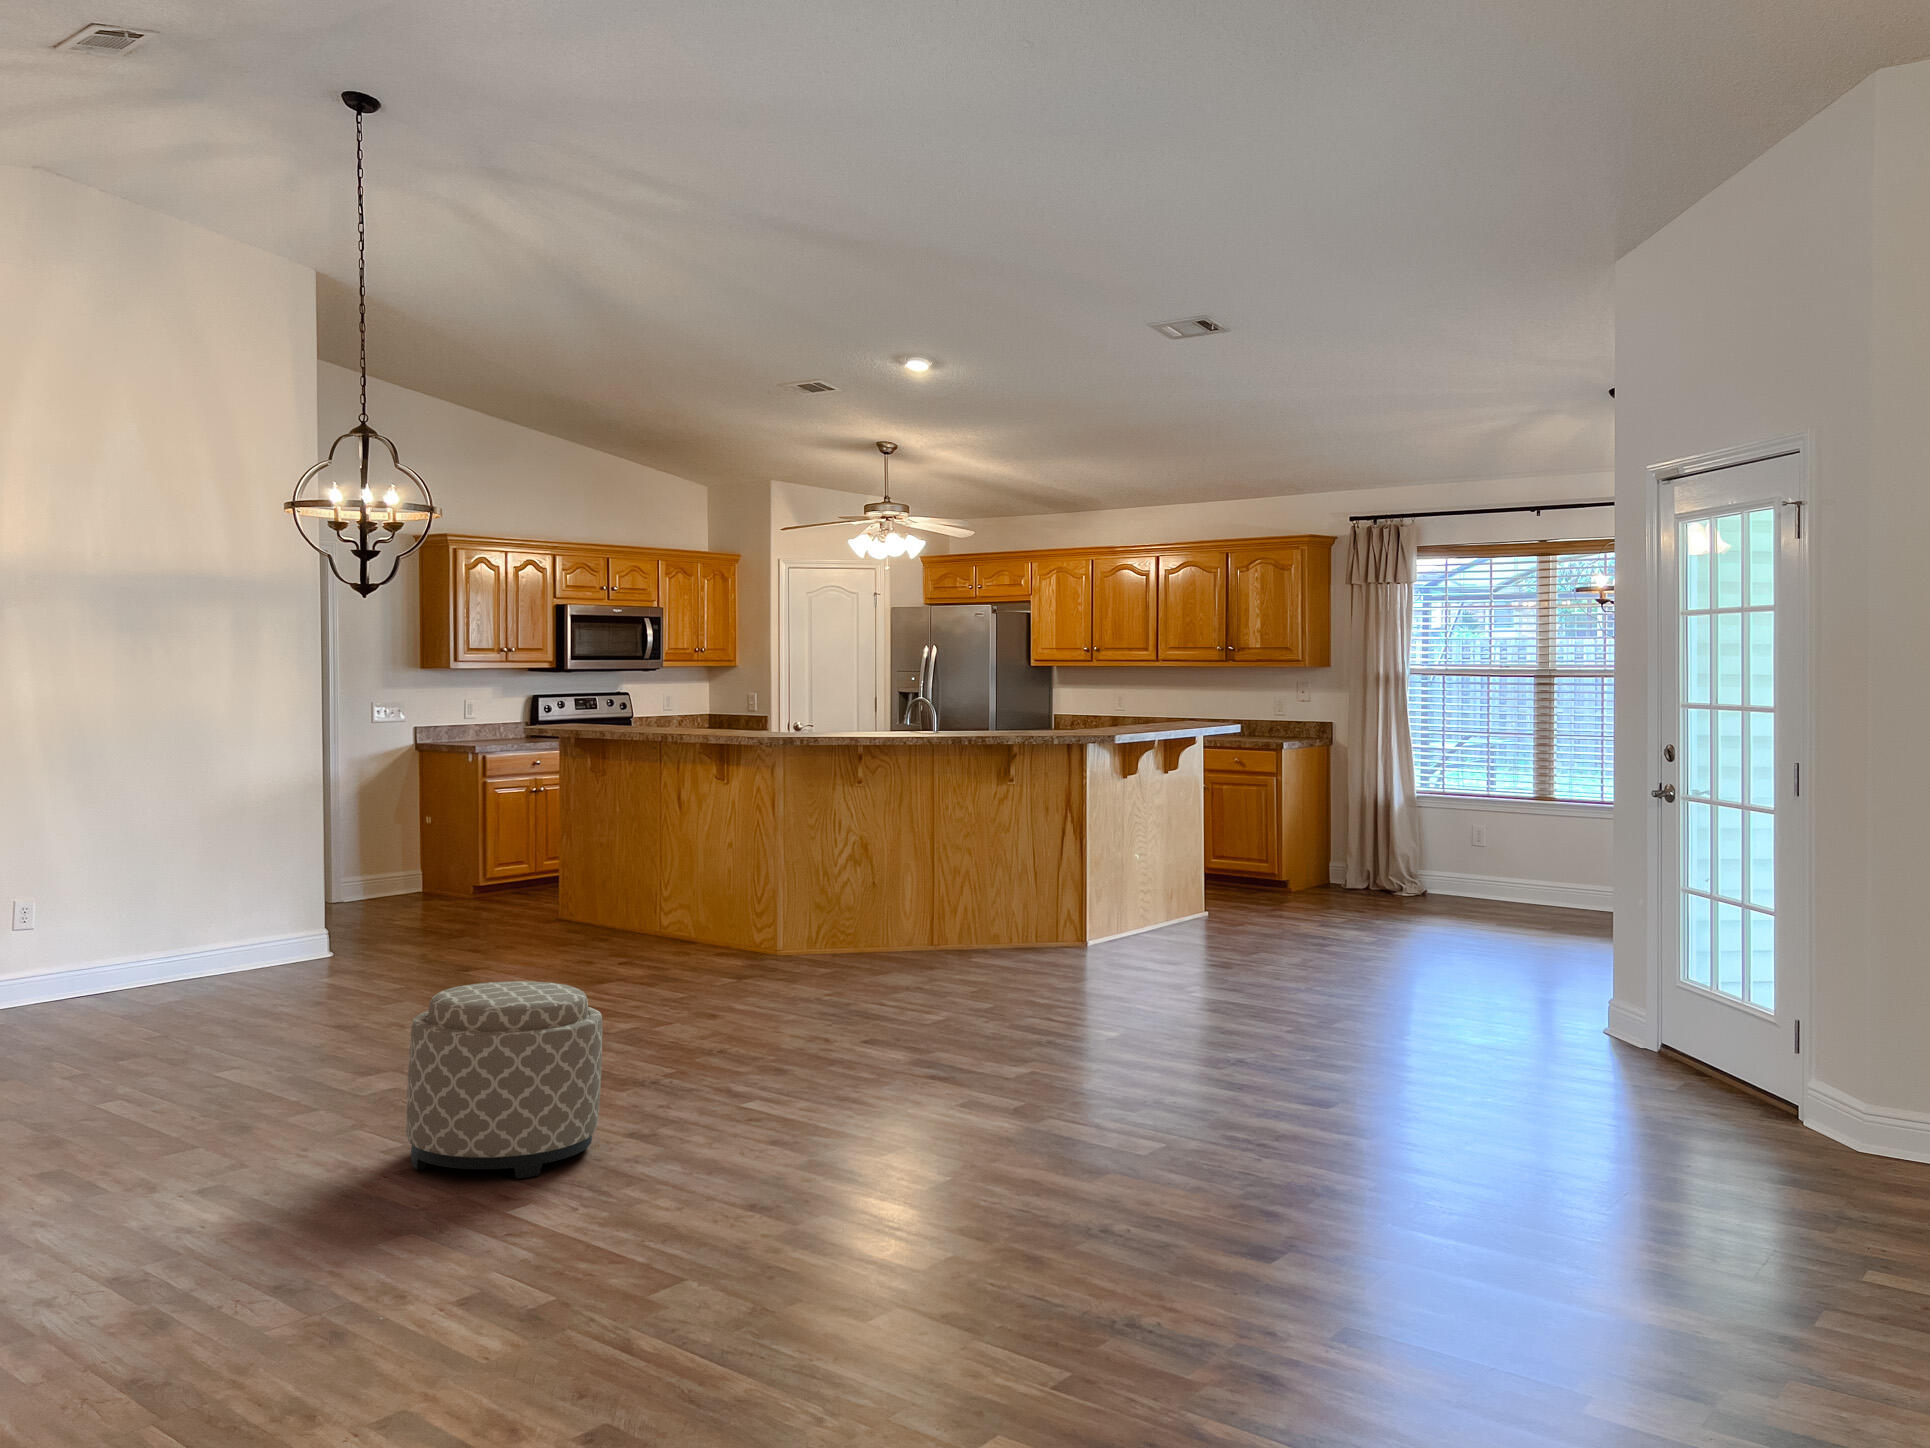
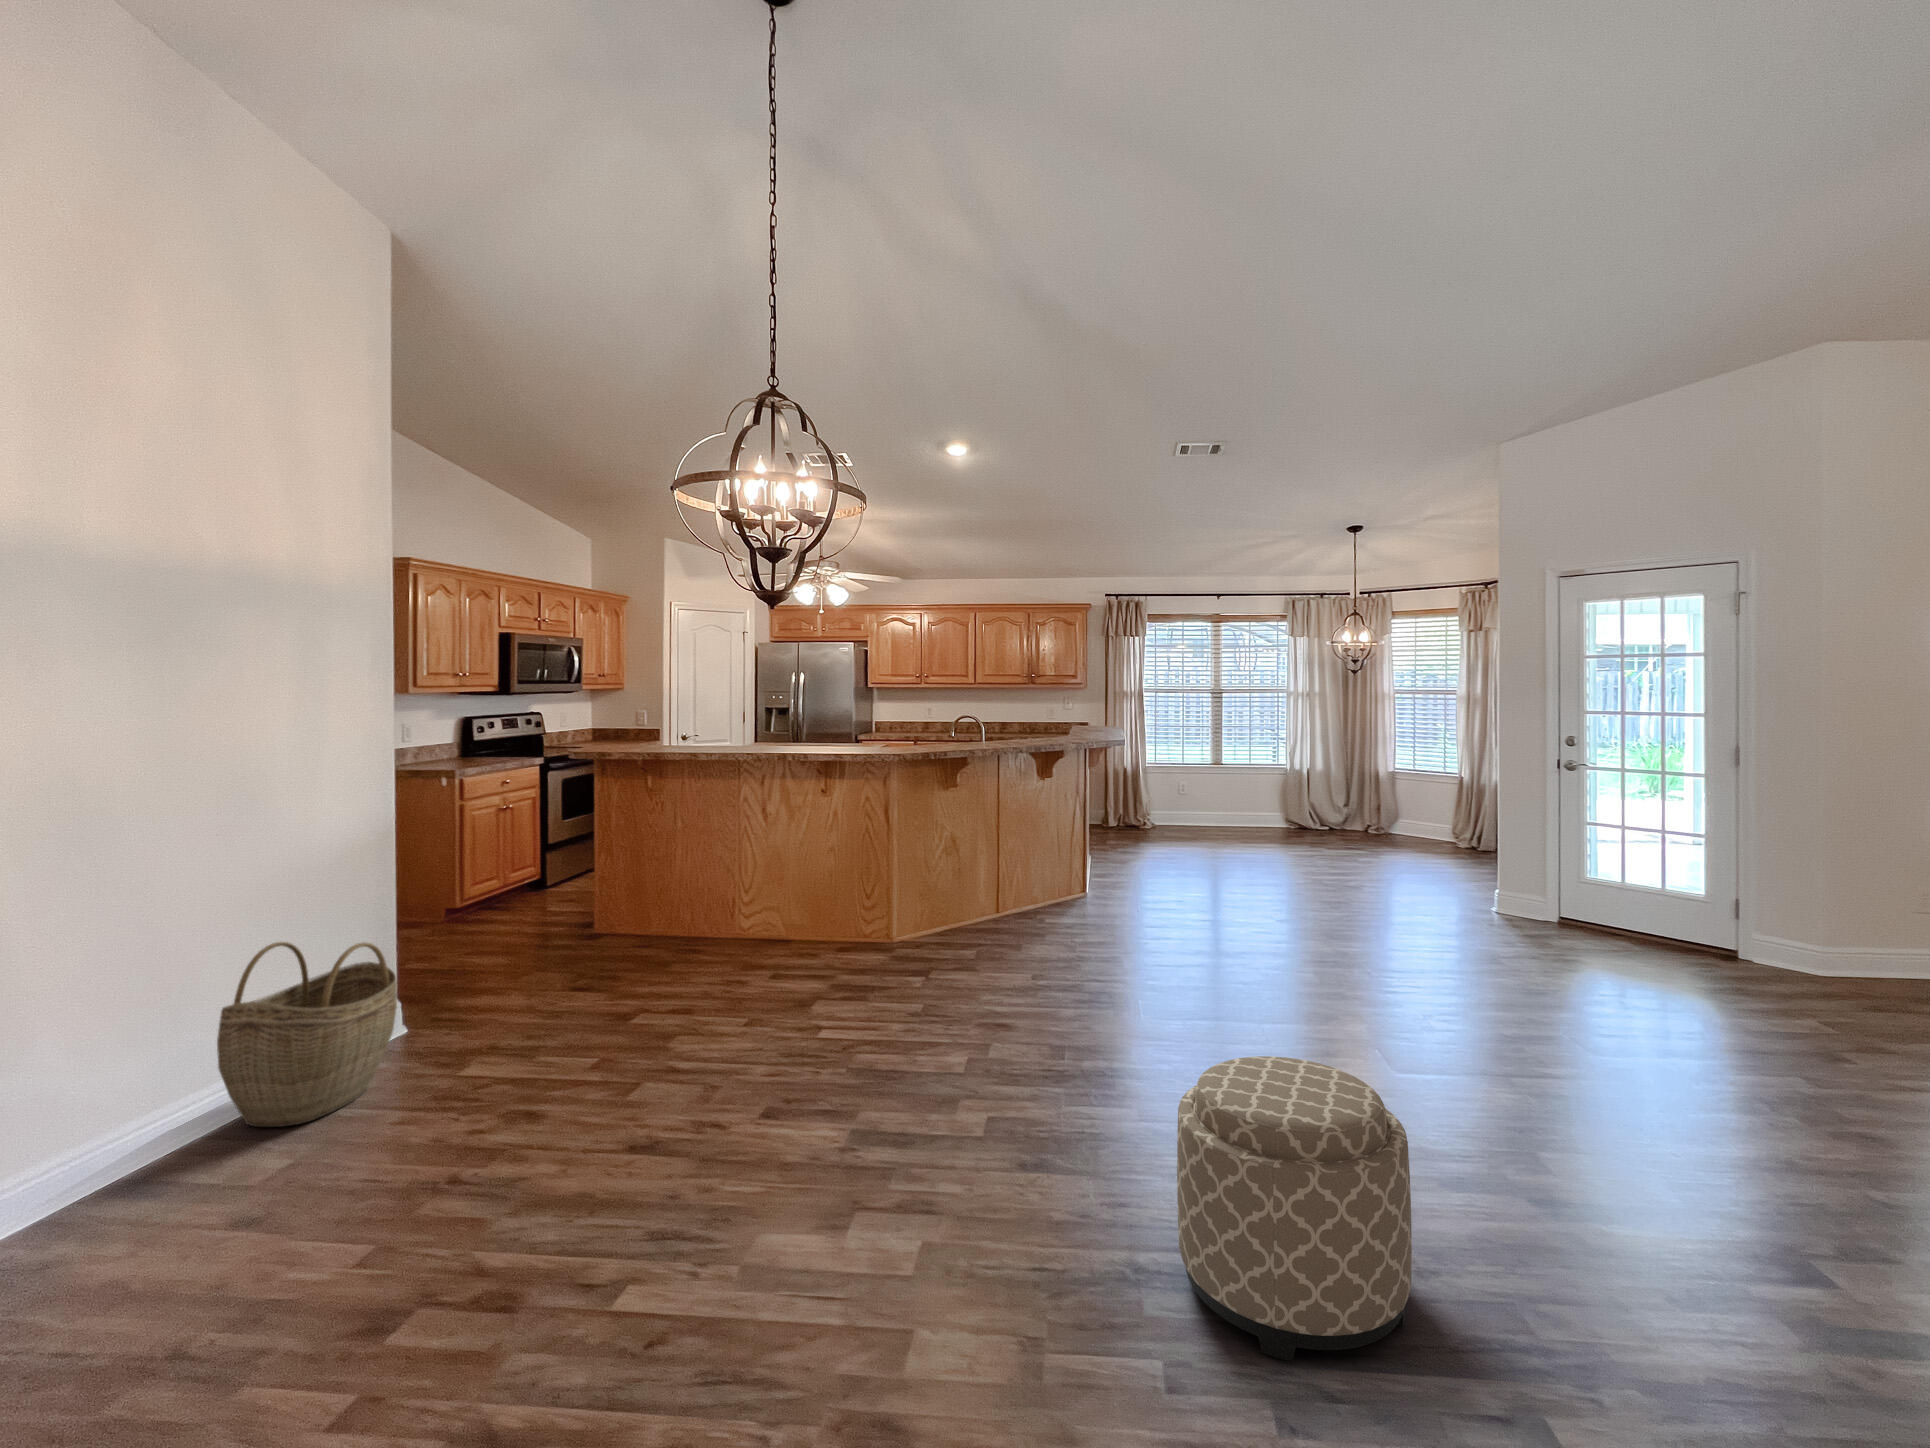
woven basket: none [142,857,267,988] -> present [217,942,397,1127]

